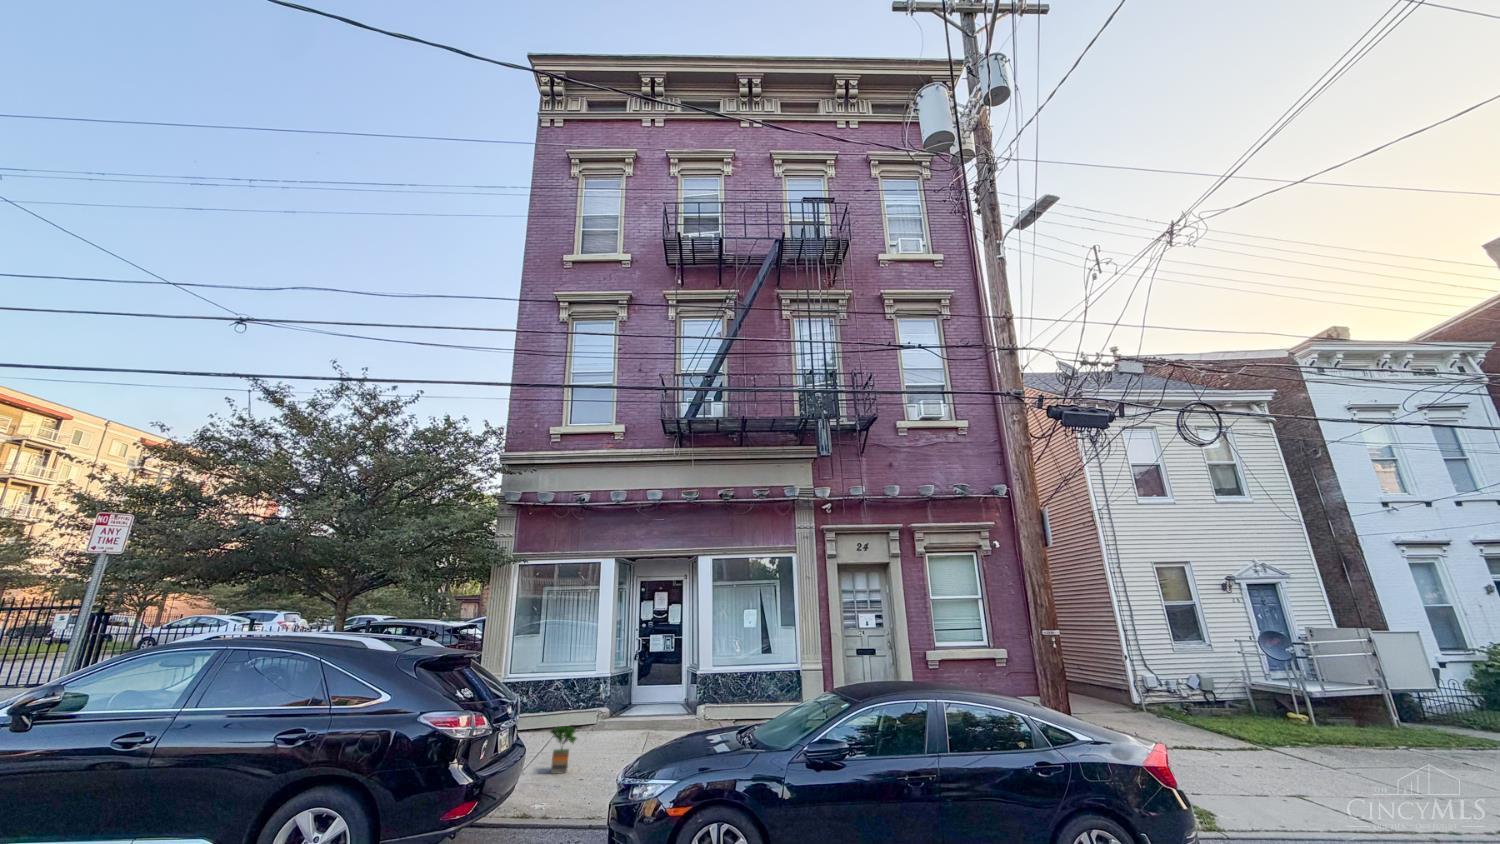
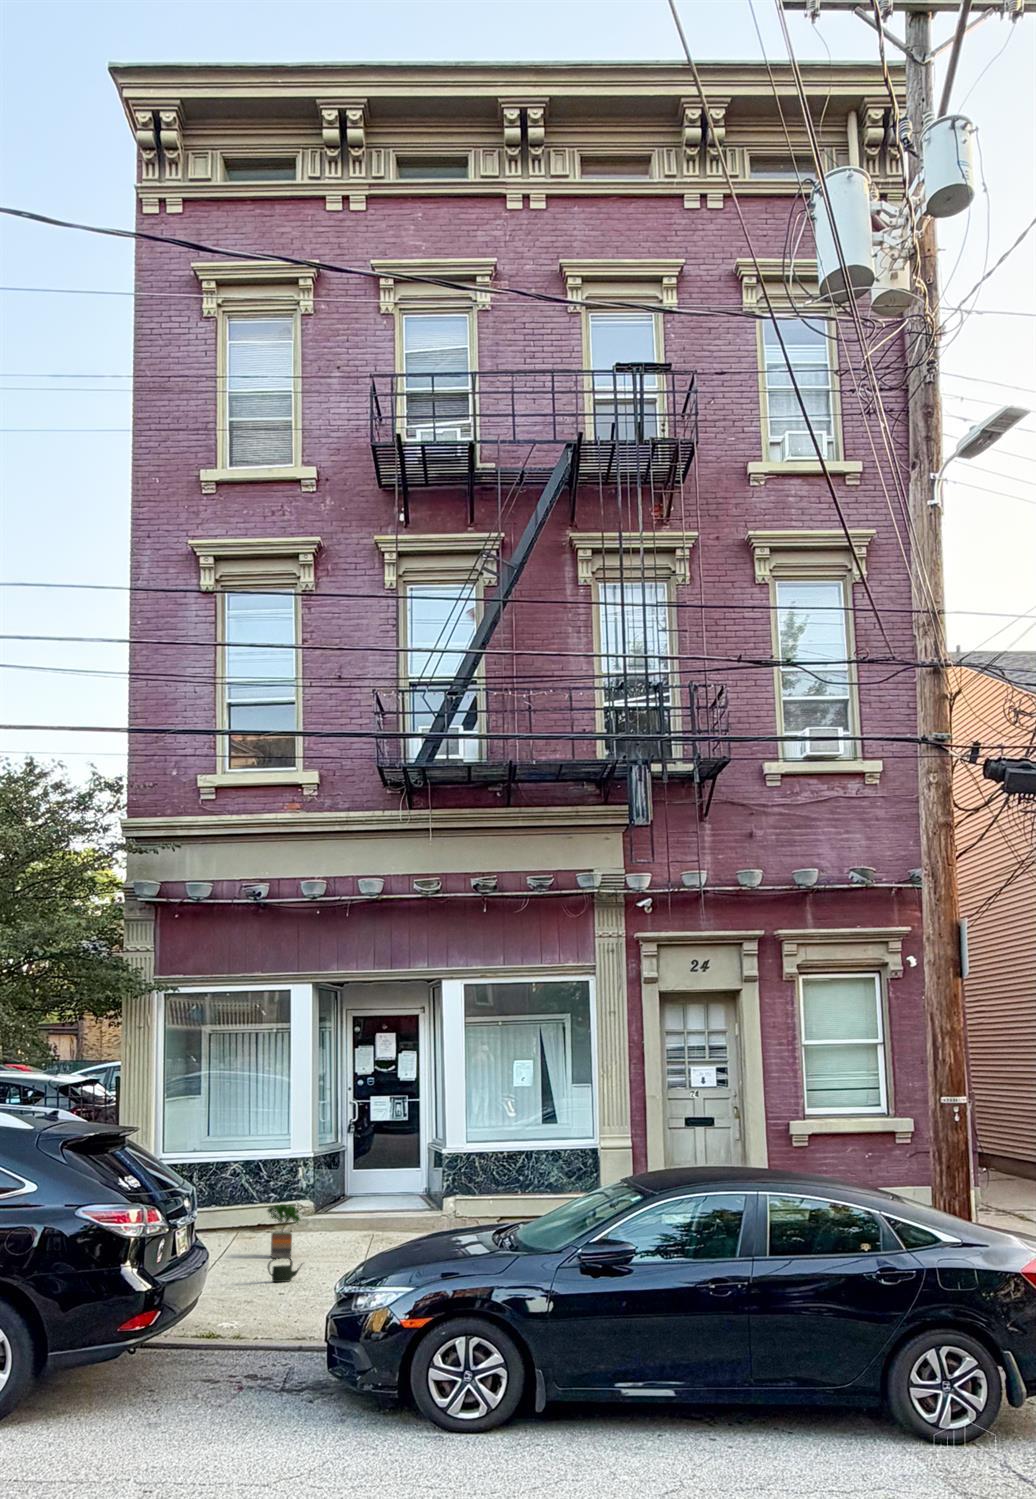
watering can: none [524,790,561,816] -> present [267,1257,302,1282]

